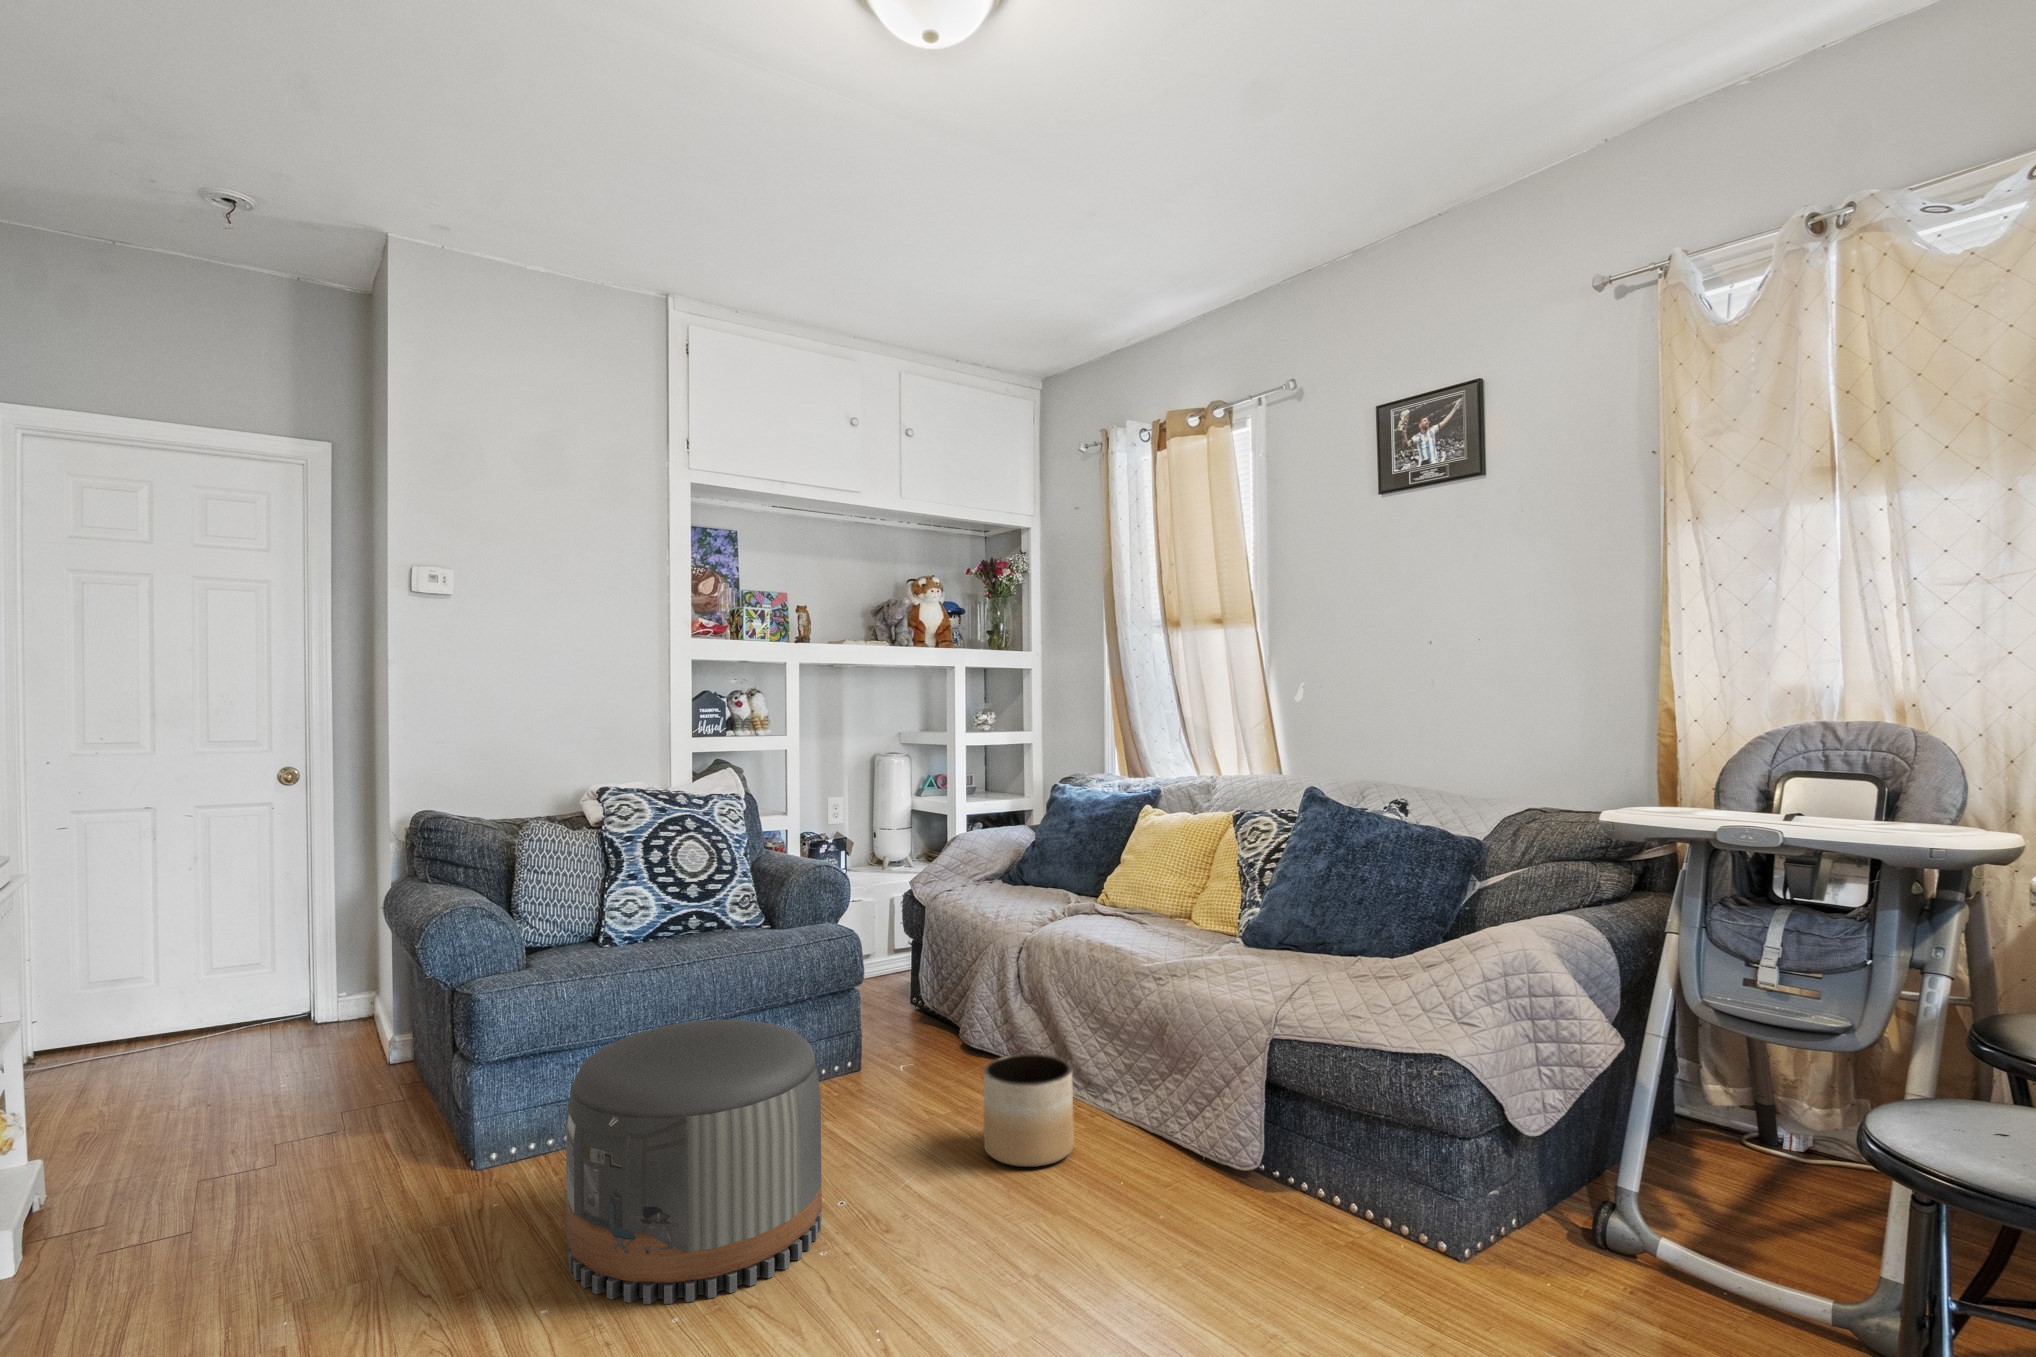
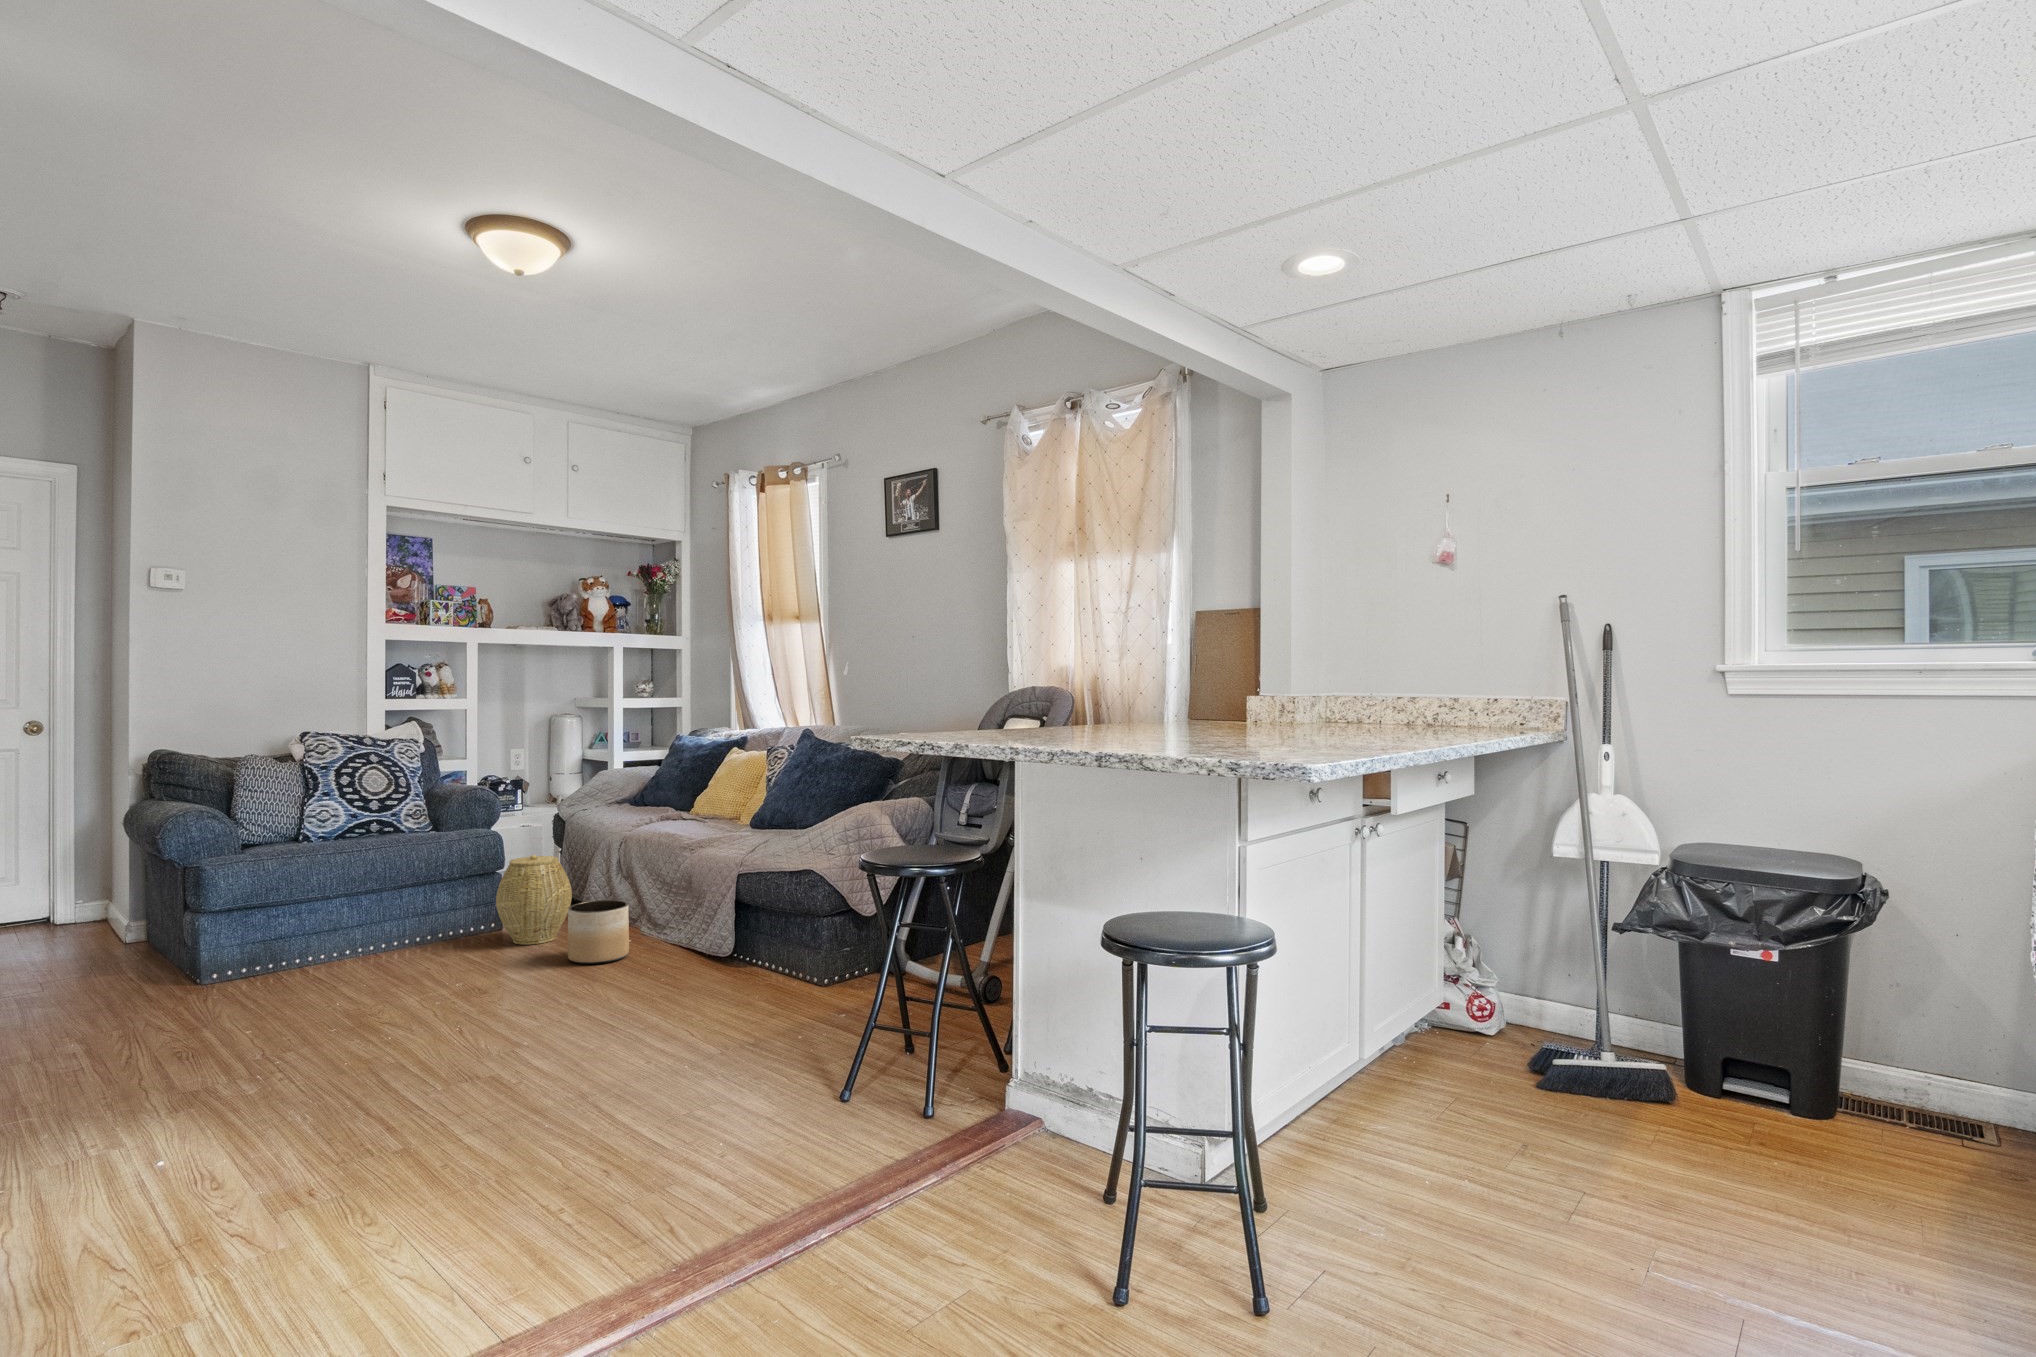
woven basket: none [863,971,965,1110] -> present [496,855,572,945]
pouf: present [566,1020,822,1304] -> none [268,873,444,1023]

